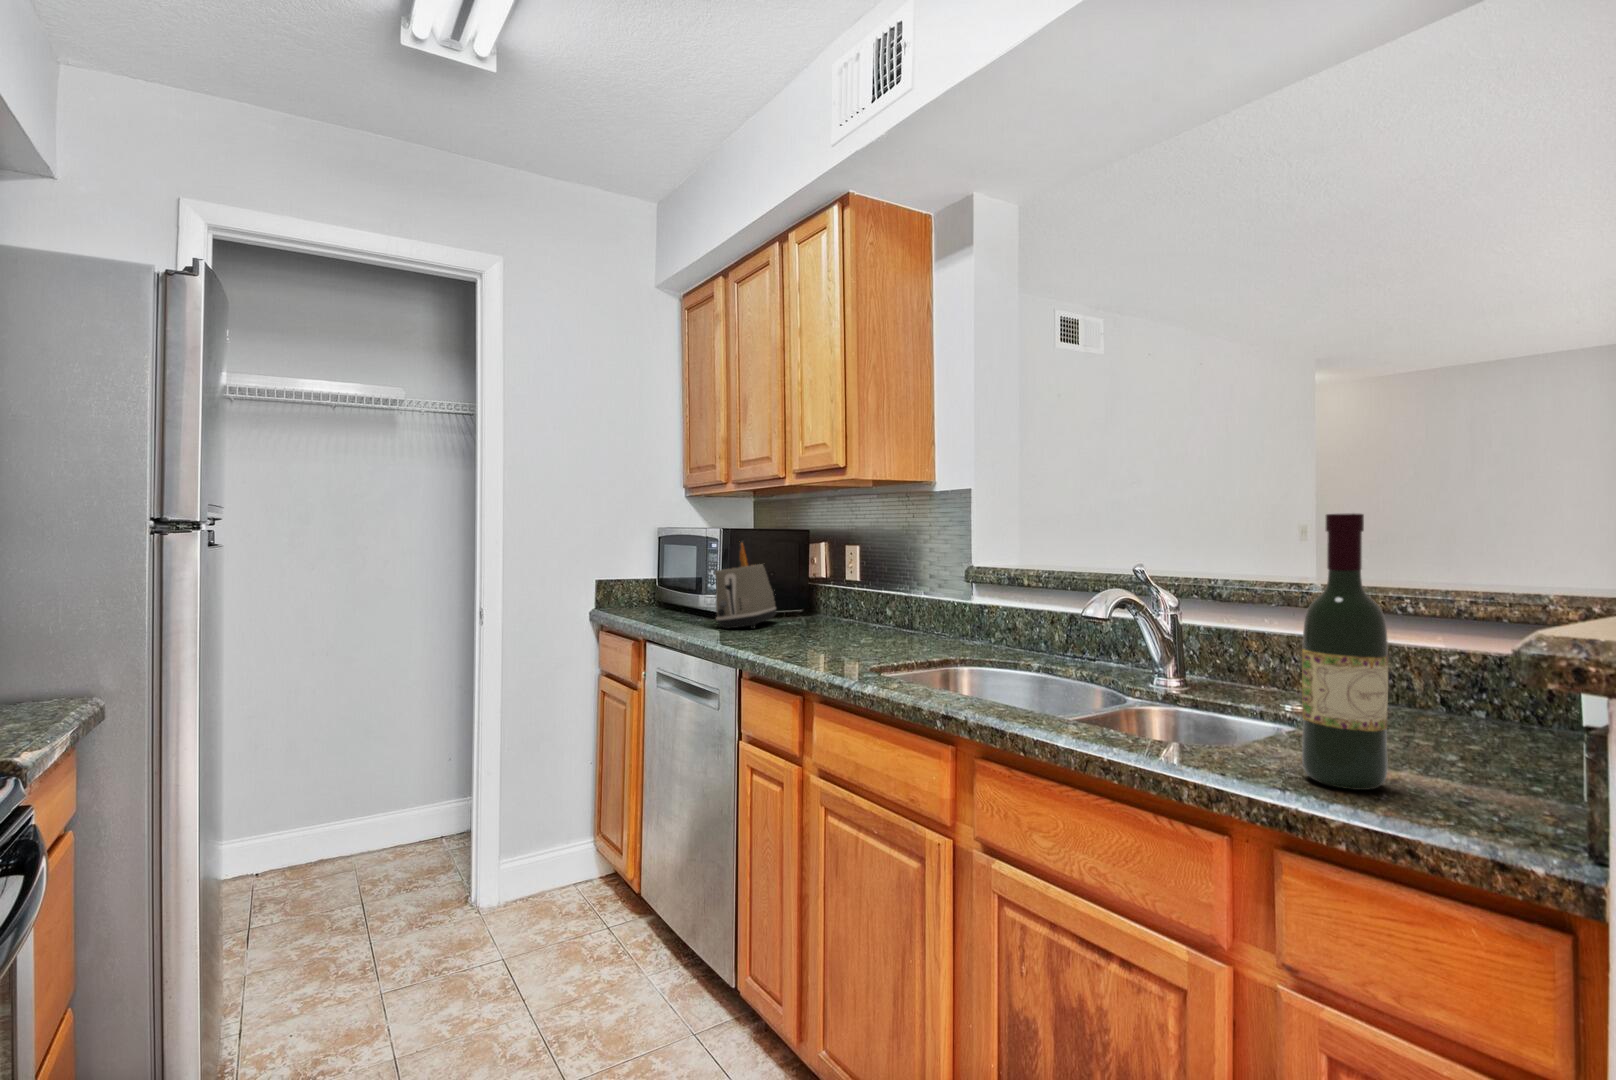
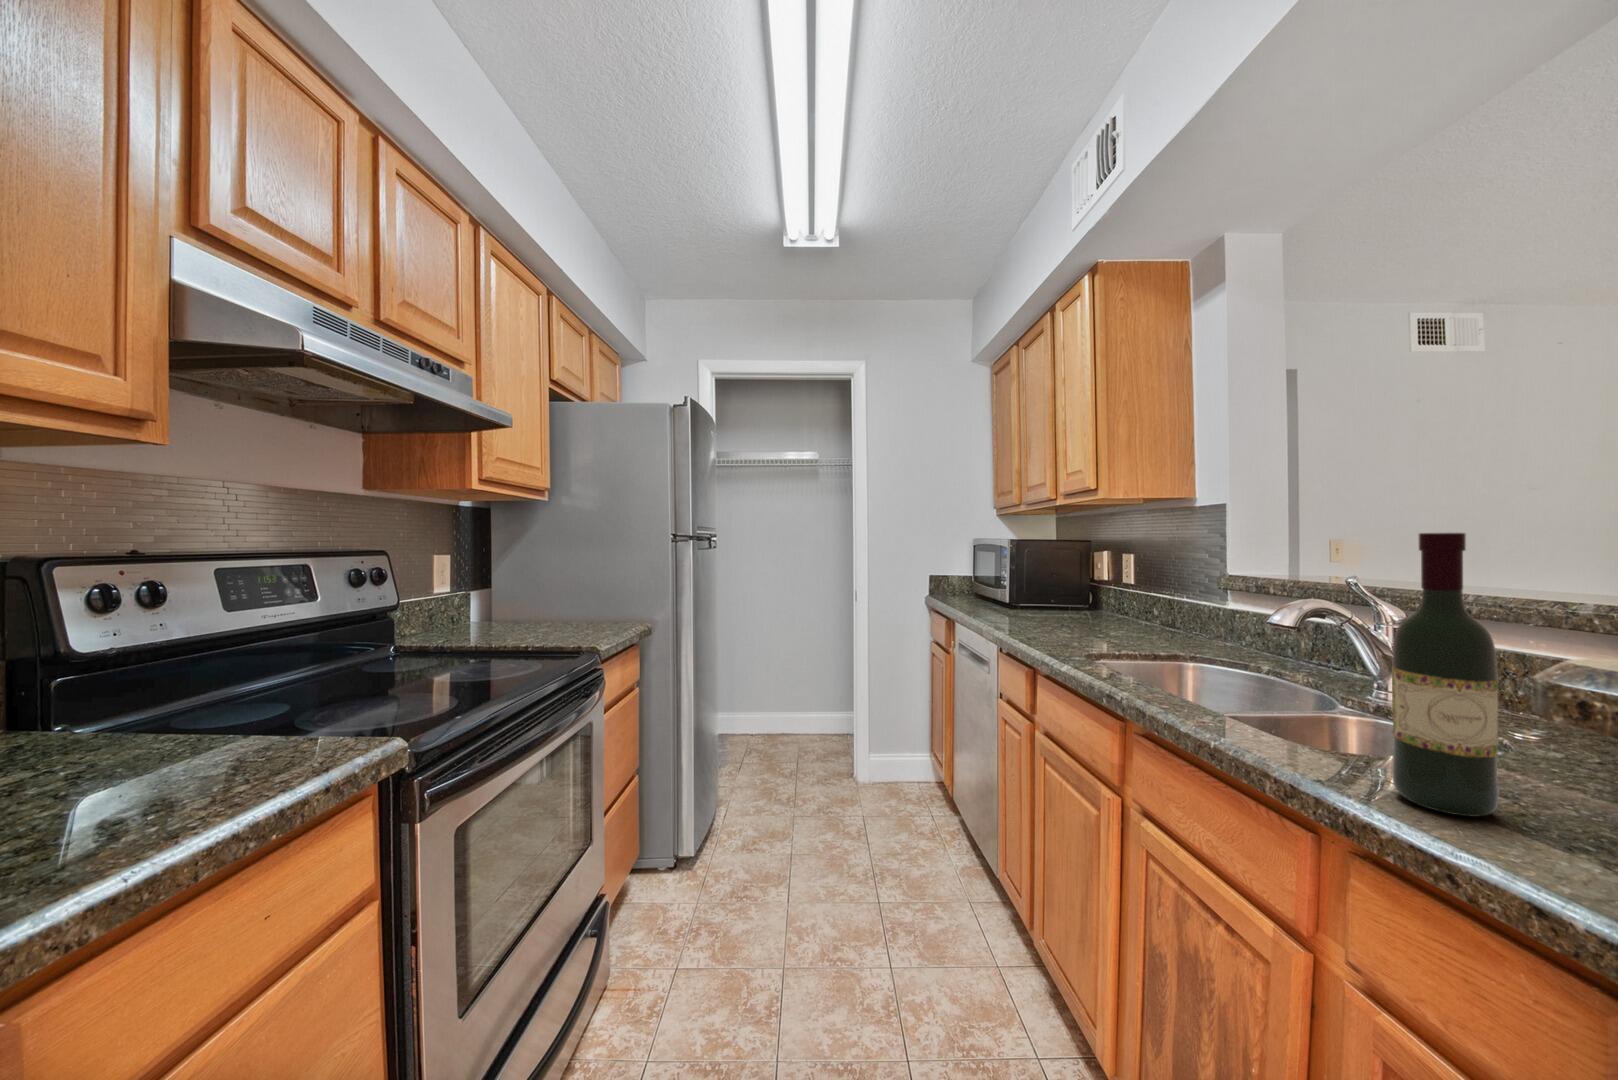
toaster: present [715,543,778,629] -> none [1005,549,1063,617]

